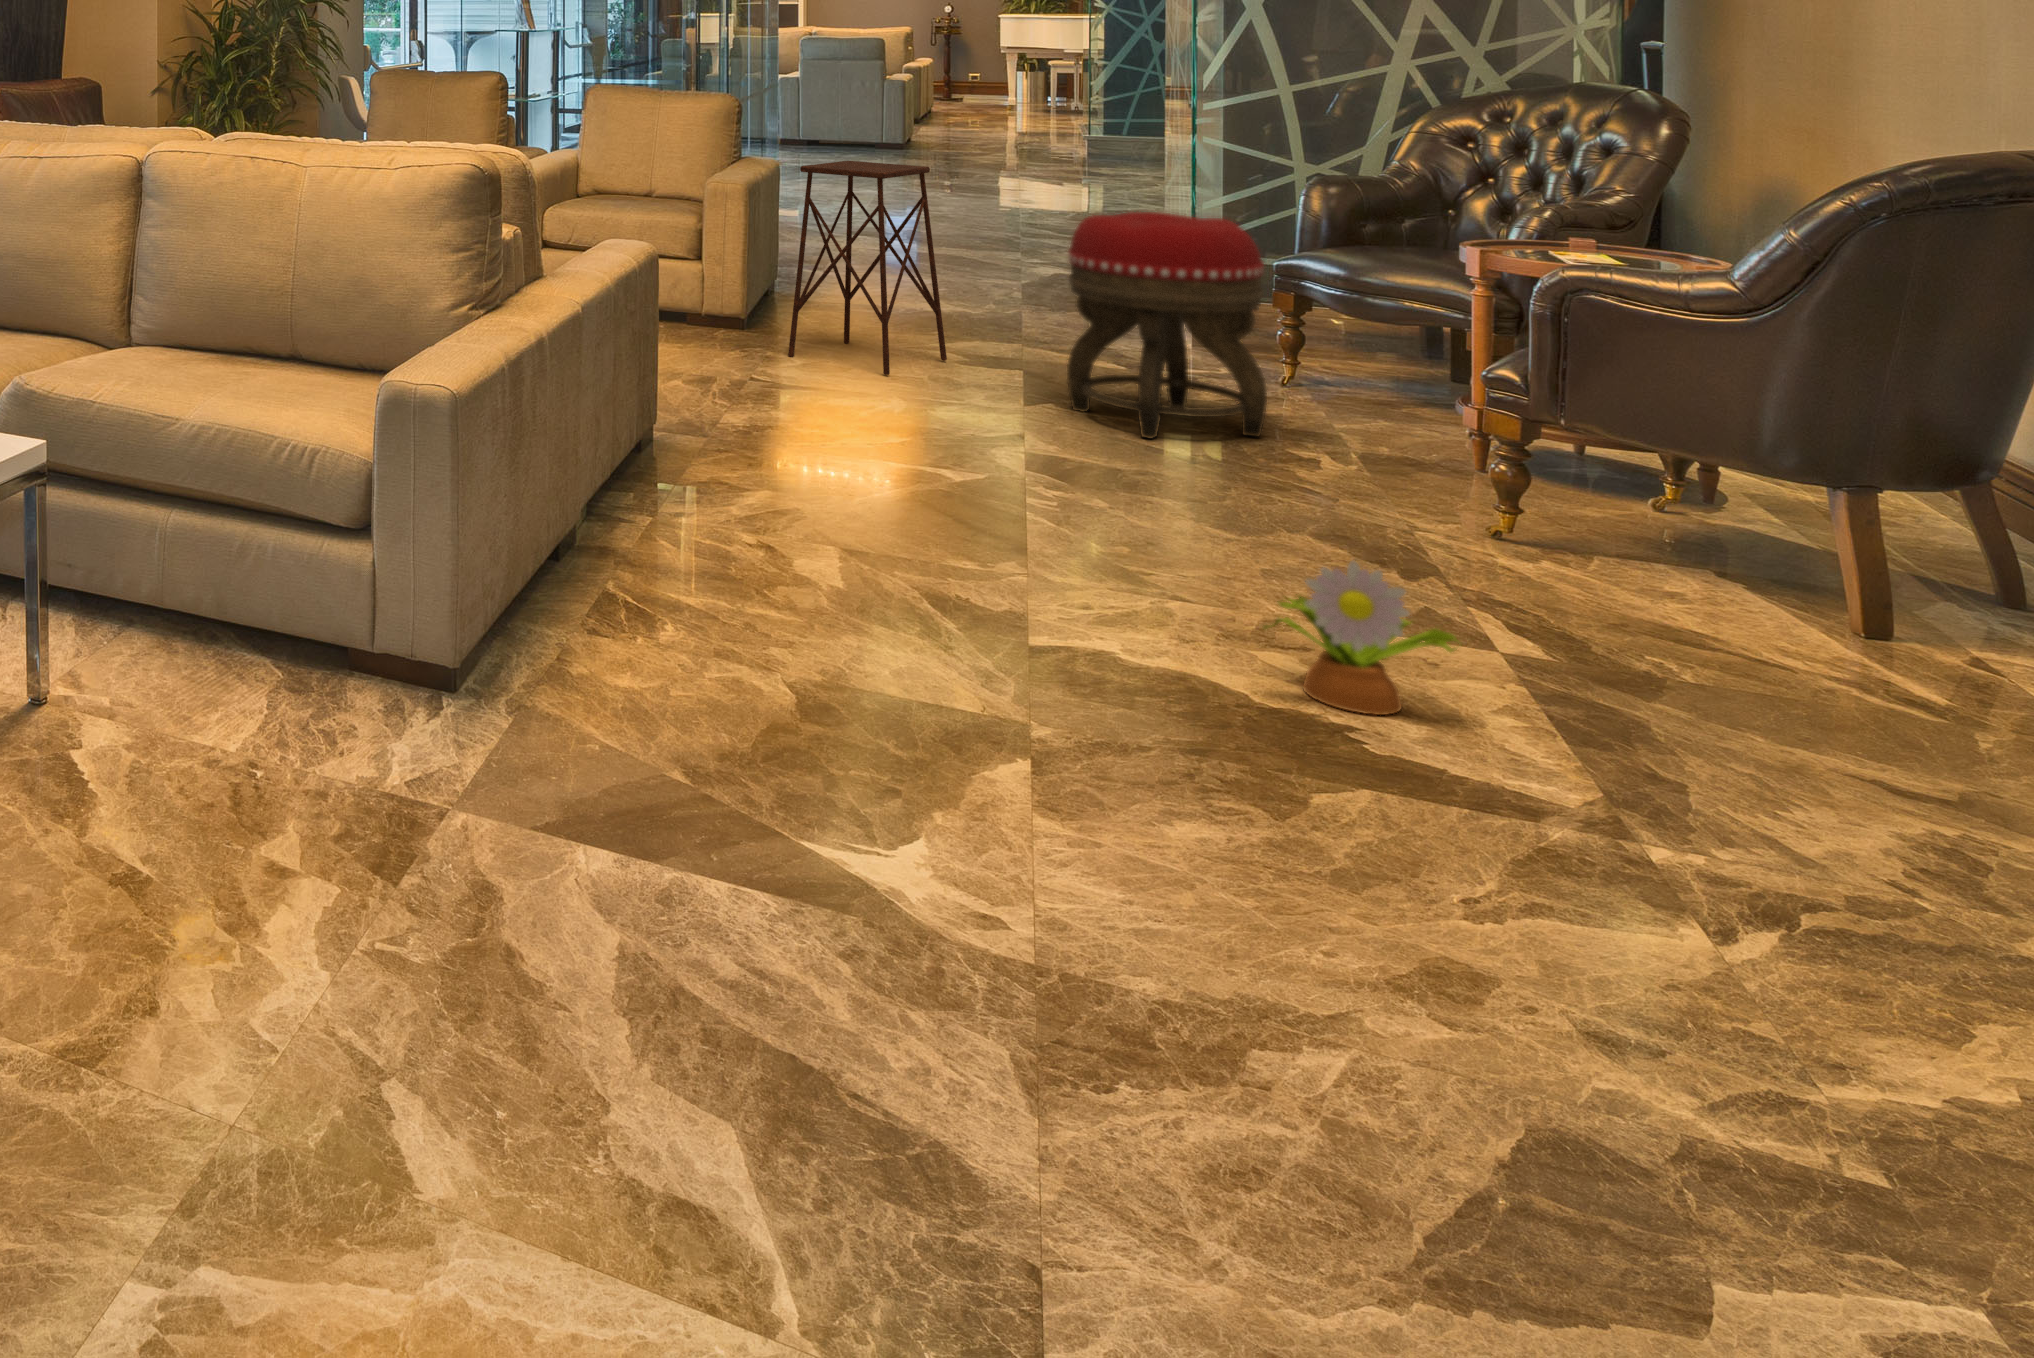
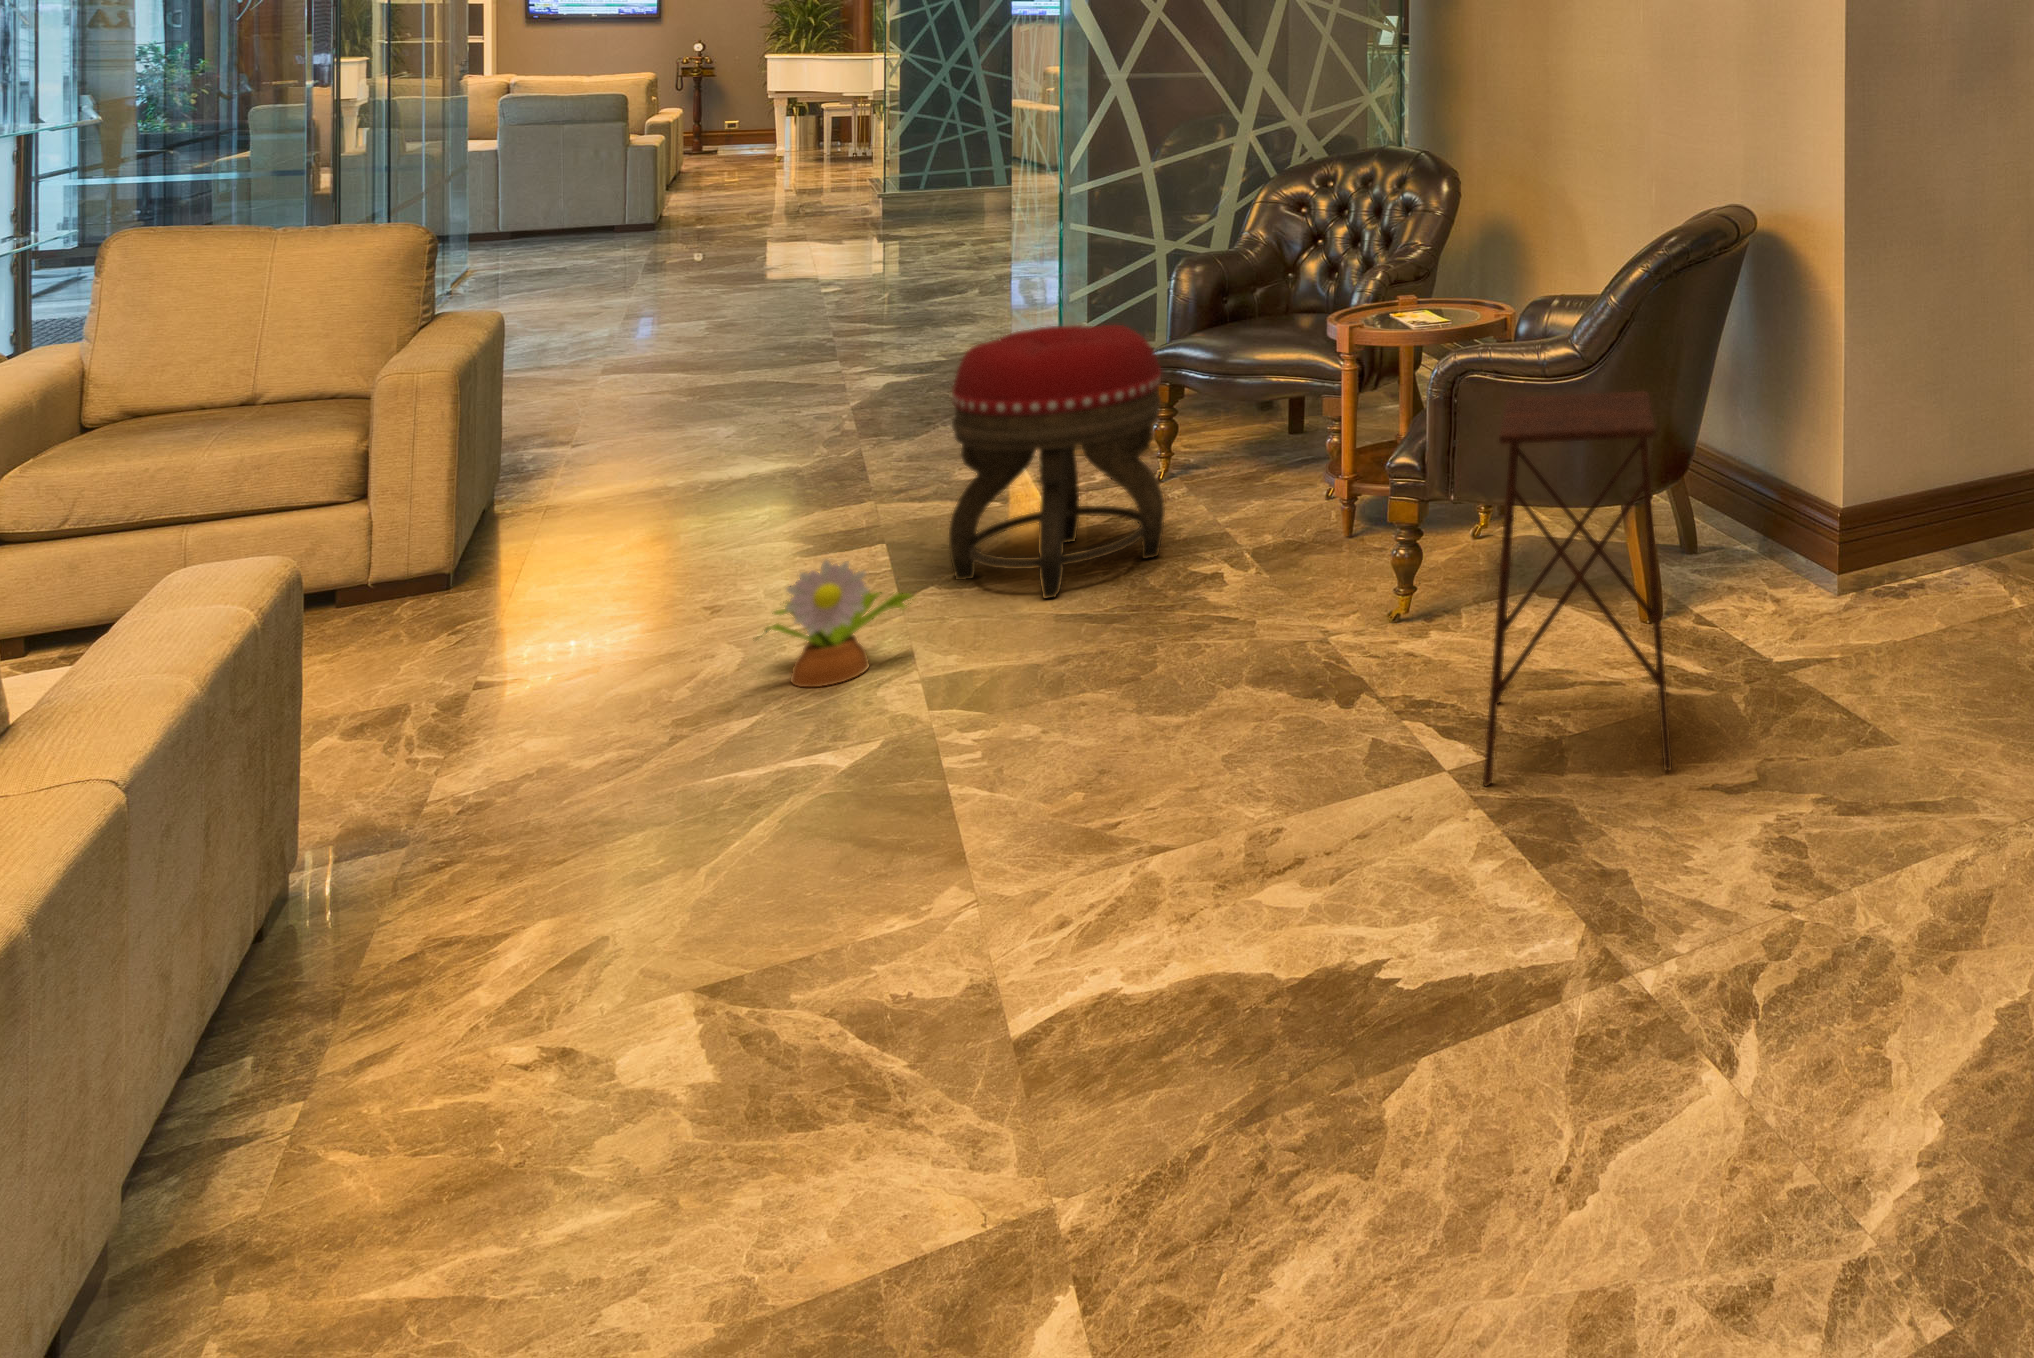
side table: present [788,161,947,375] -> present [1483,391,1672,786]
decorative plant: present [1264,561,1462,715] -> present [753,560,916,687]

